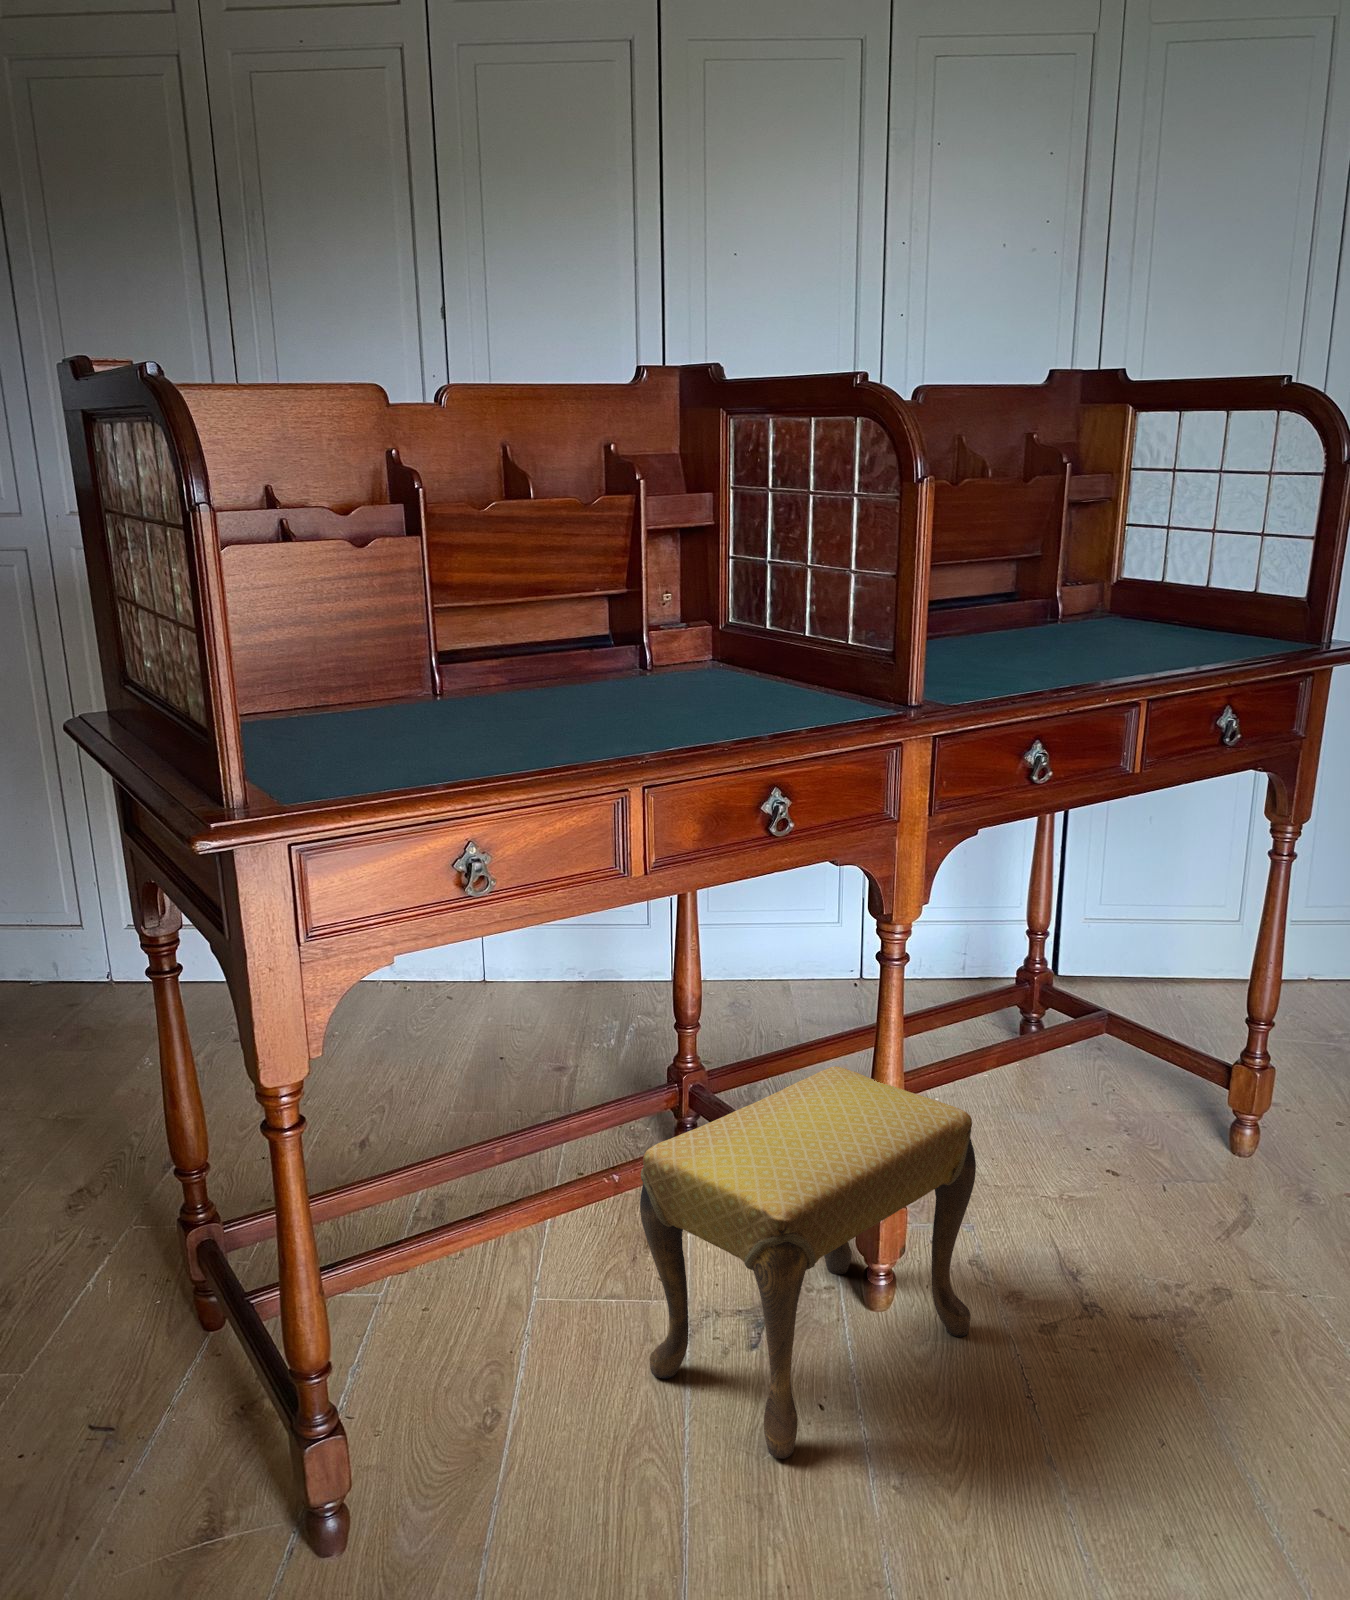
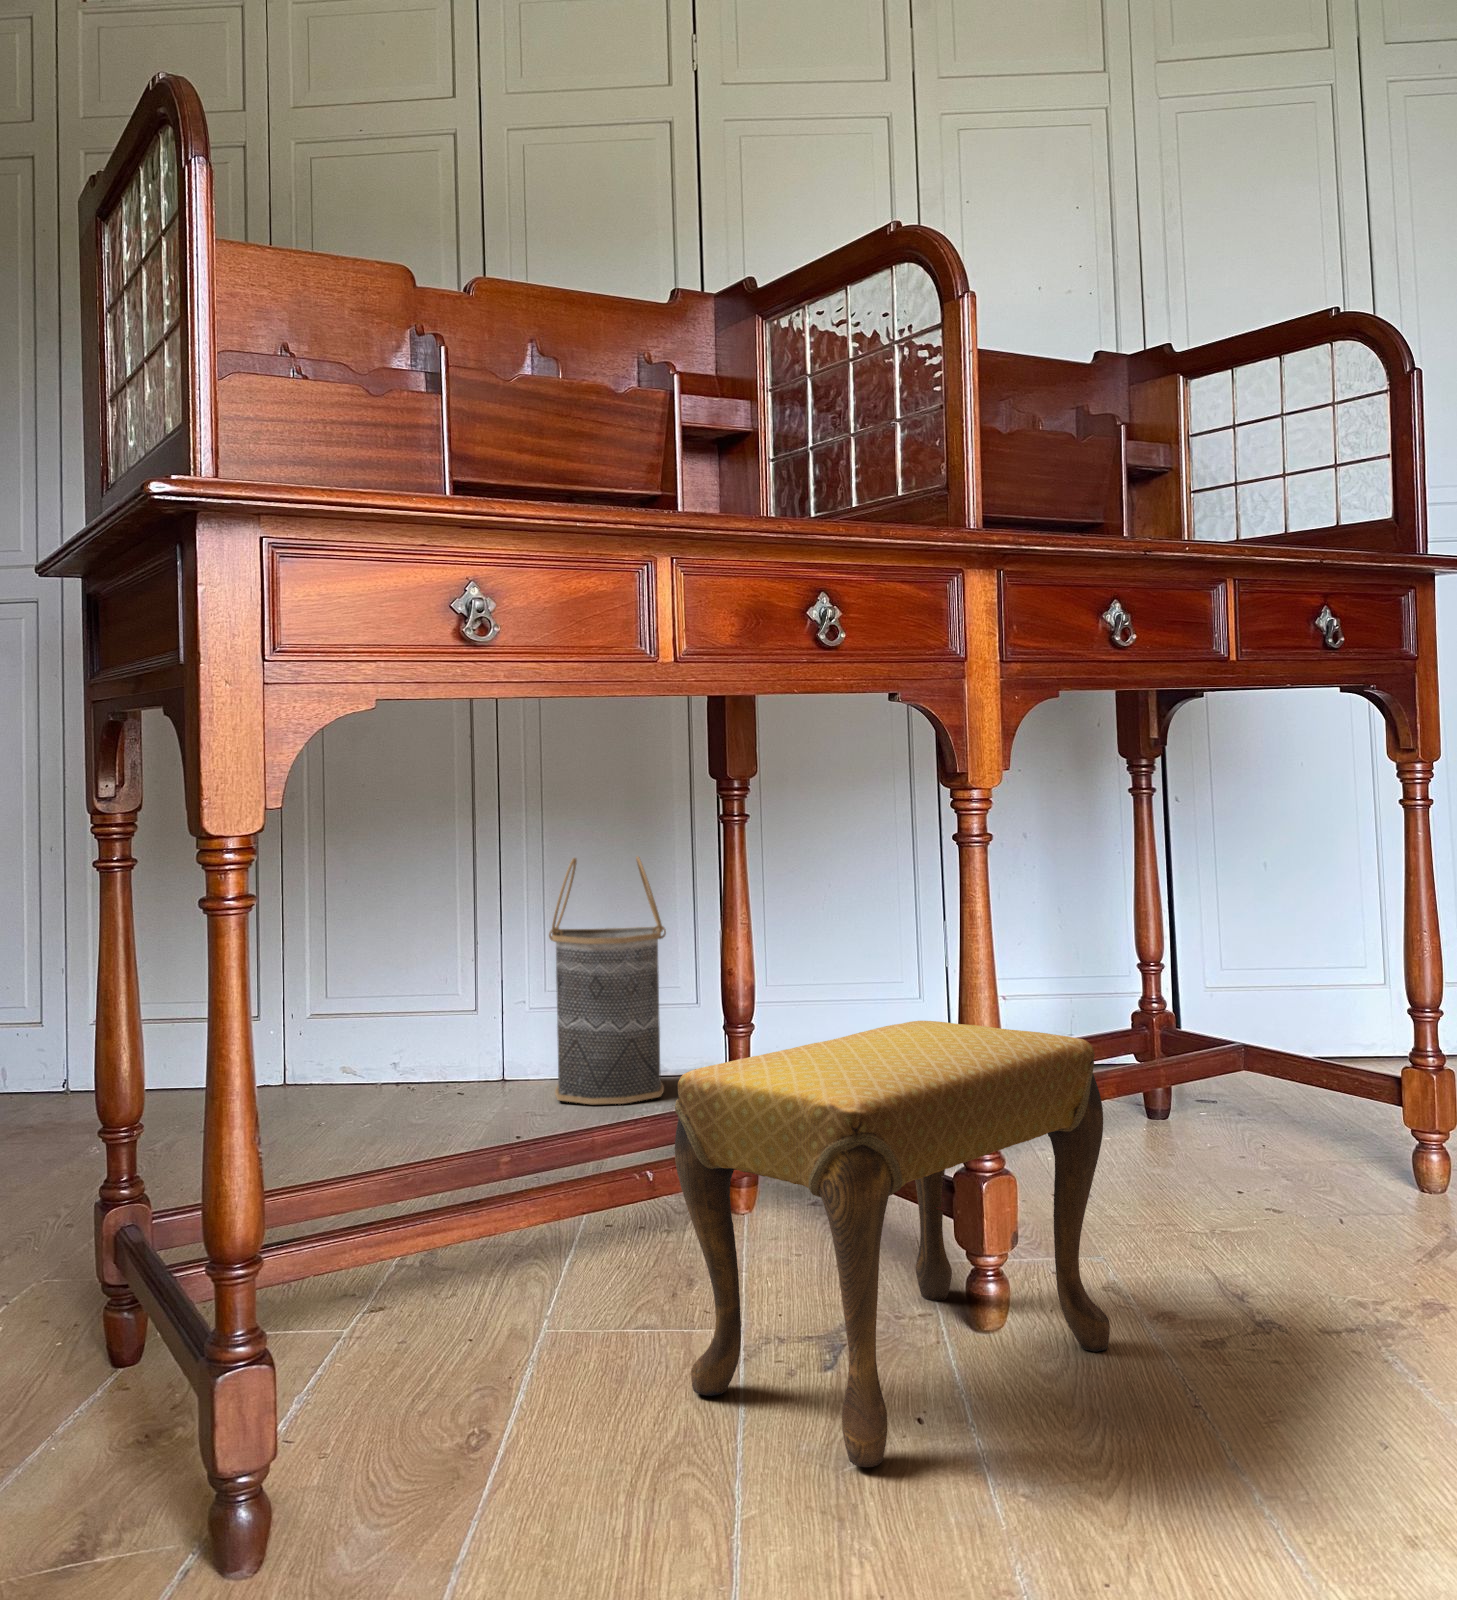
basket: none [519,806,621,1020] -> present [549,857,666,1105]

